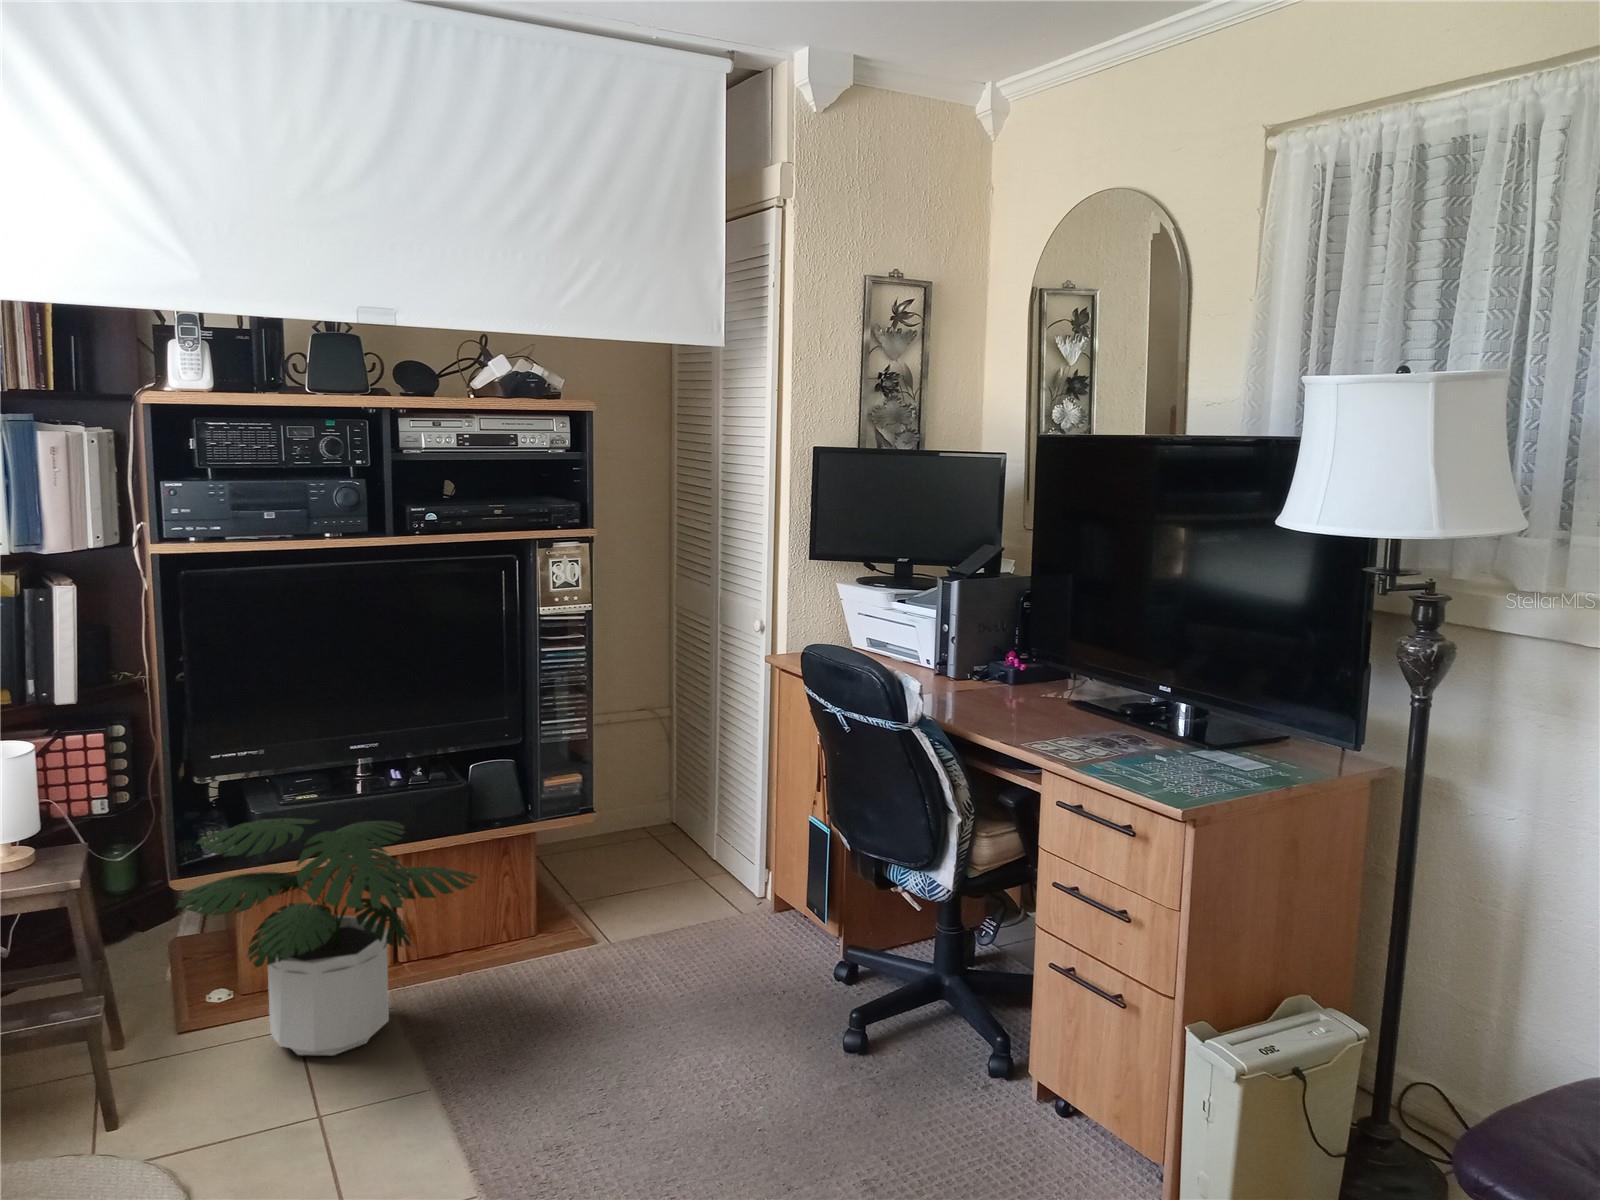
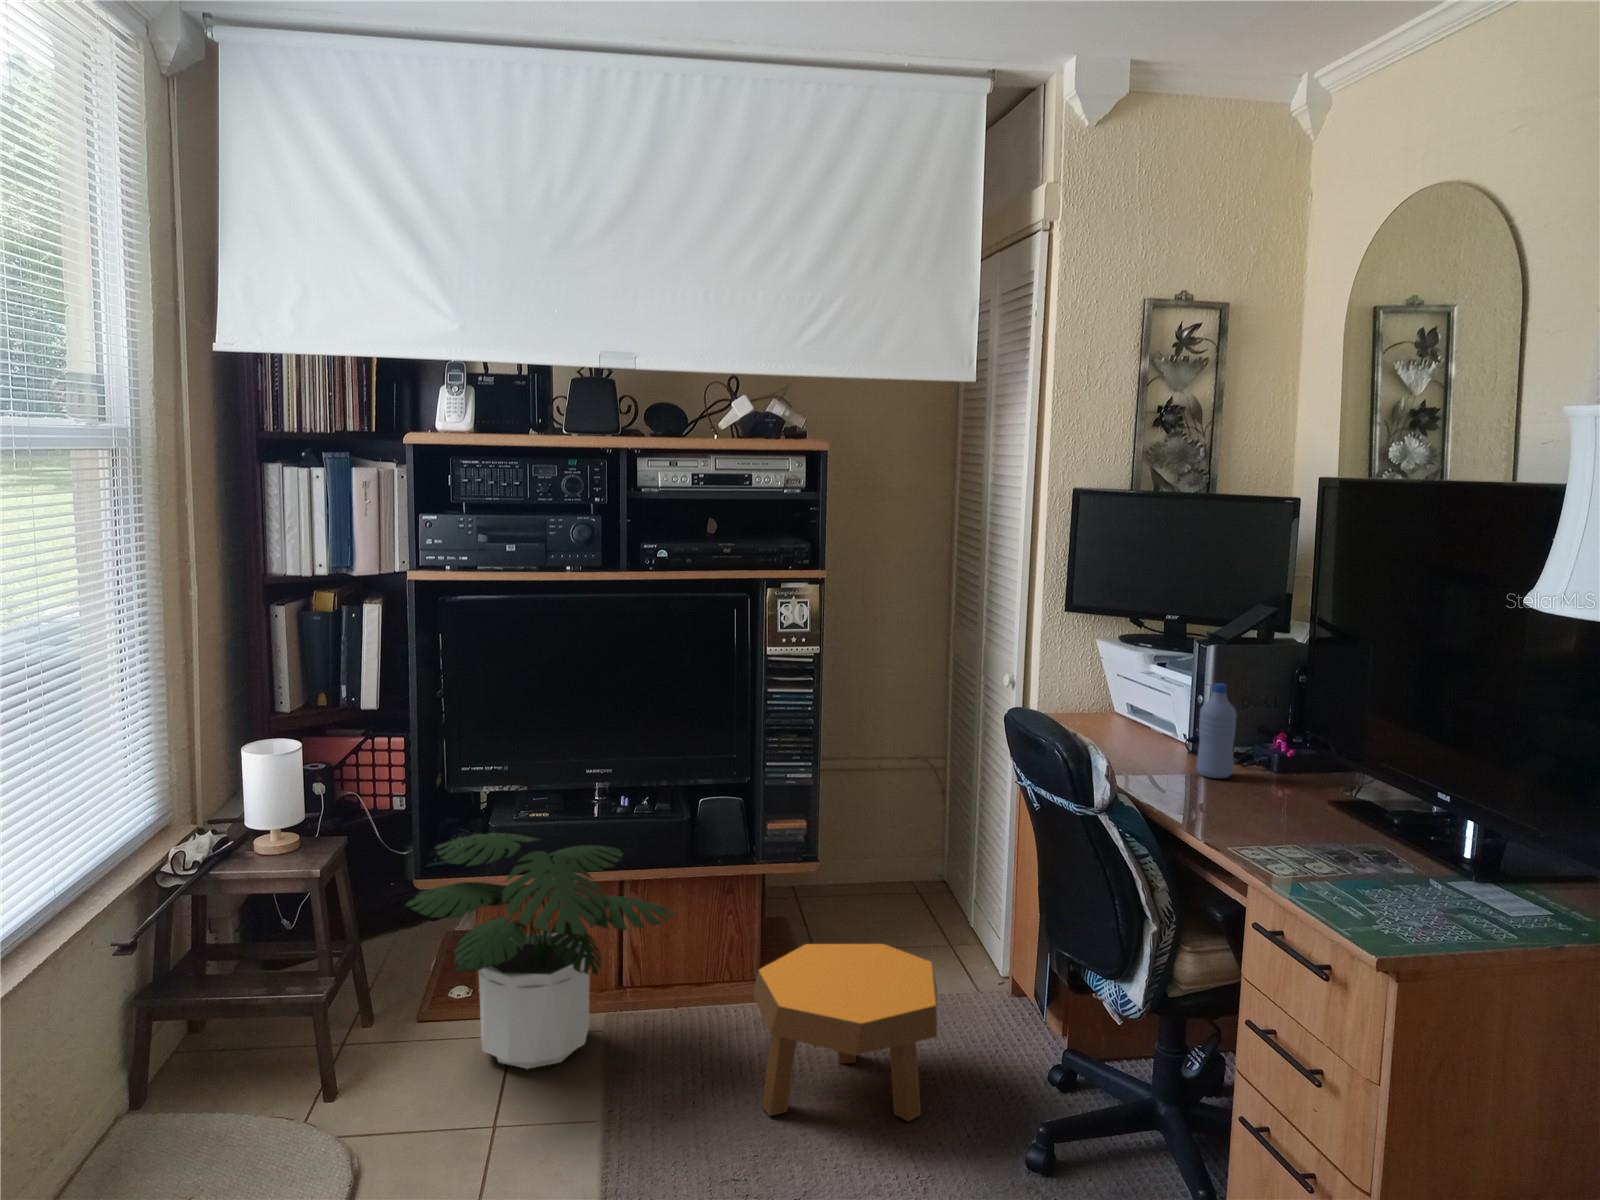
water bottle: none [953,612,985,694] -> present [1197,683,1236,778]
footstool: none [567,878,754,1052] -> present [753,944,937,1121]

